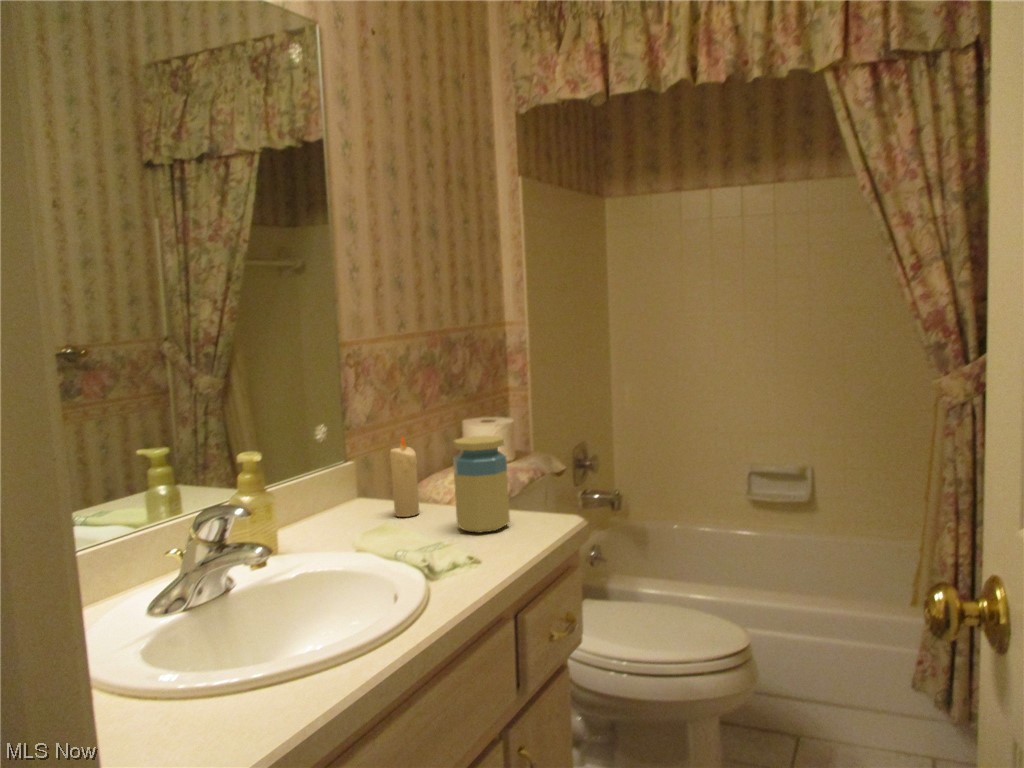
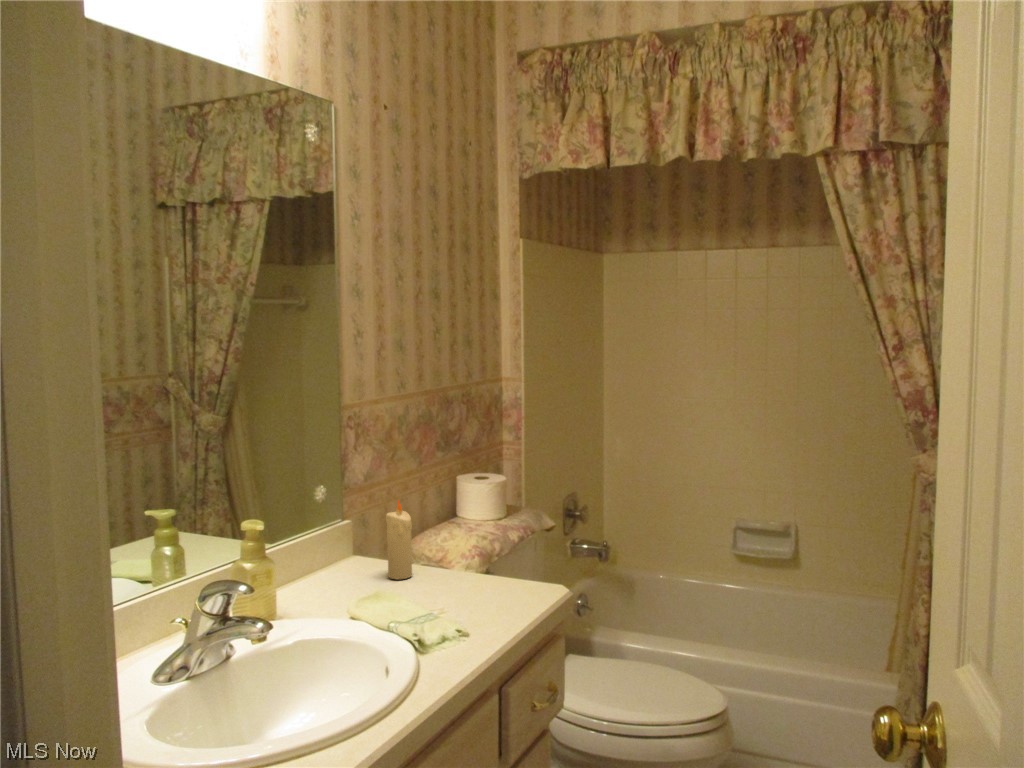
jar: present [453,436,510,533] -> none [448,507,499,602]

